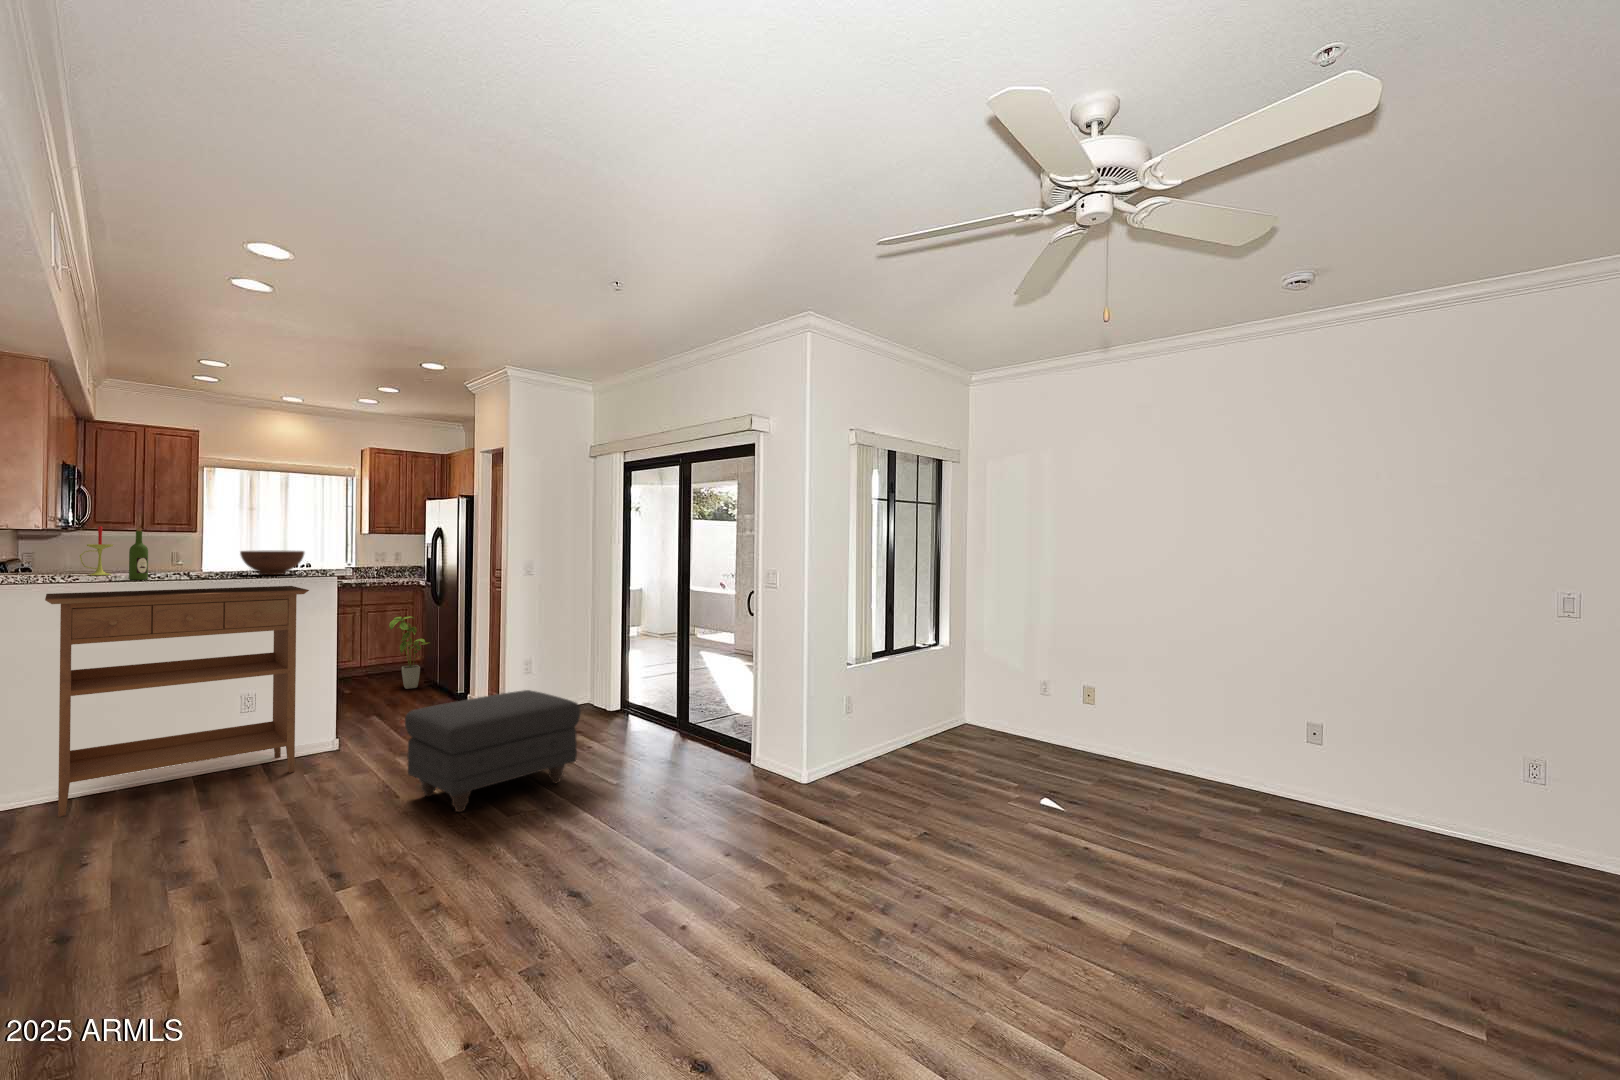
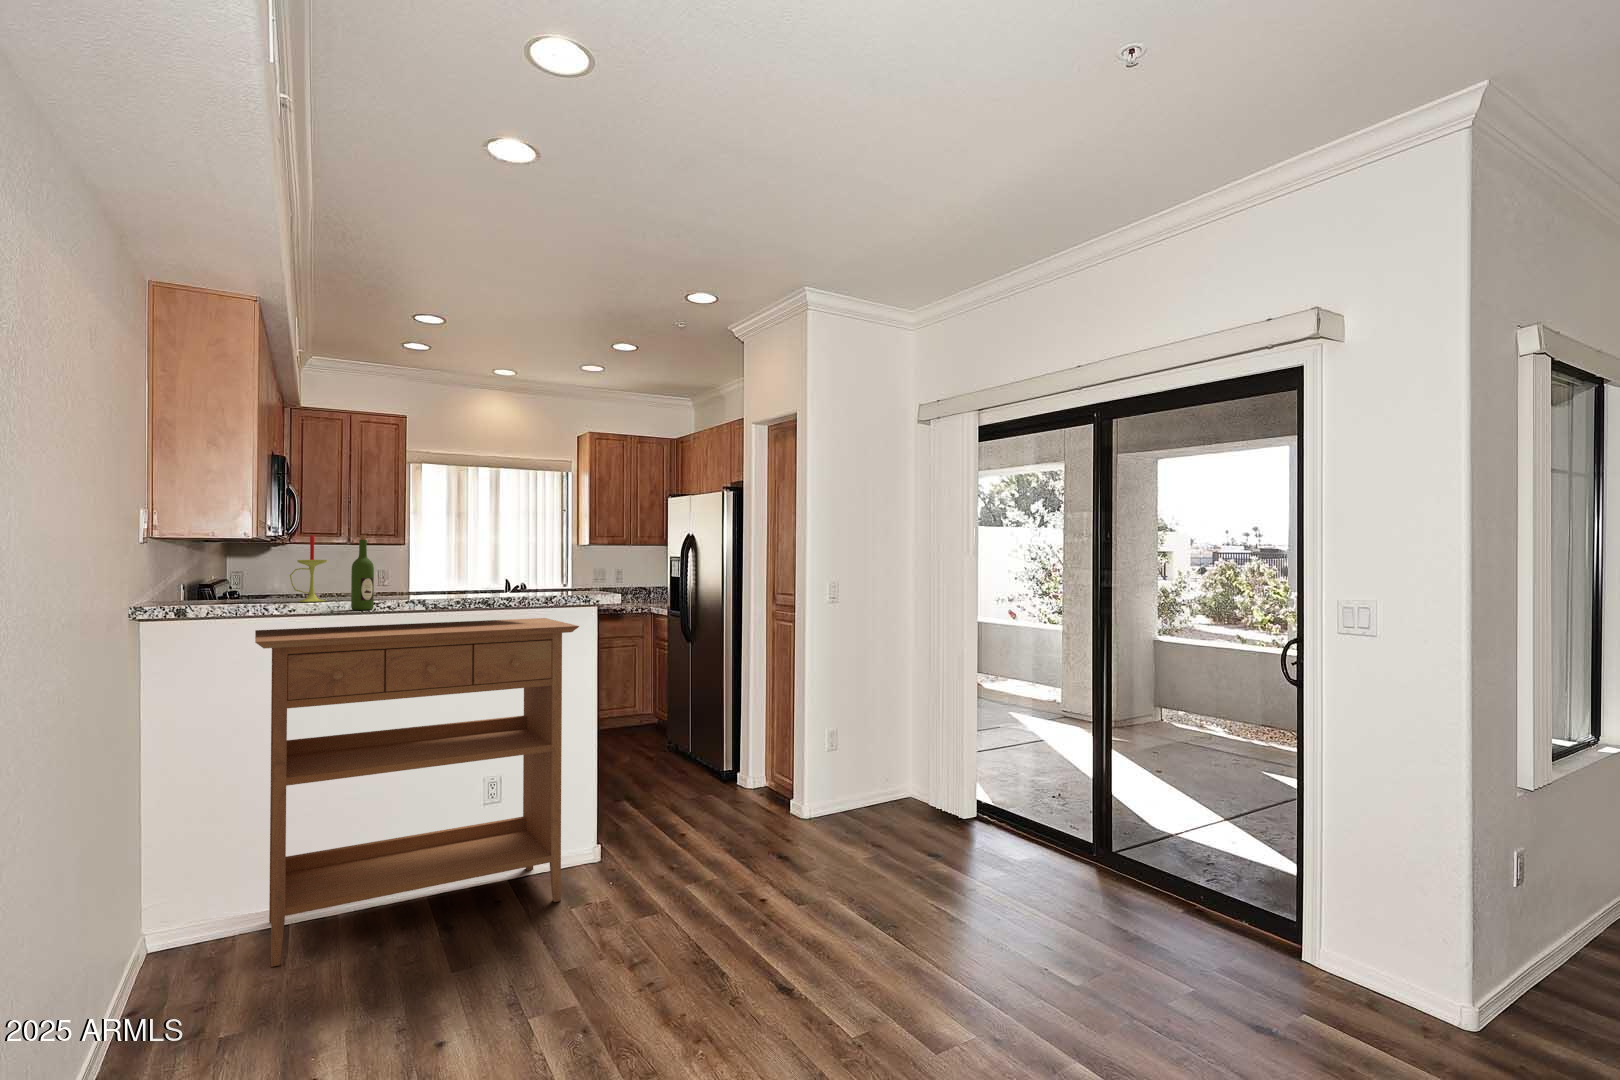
fruit bowl: present [240,550,304,575] -> none [476,567,553,602]
house plant: present [389,616,430,689] -> none [631,656,681,755]
ottoman: present [405,690,581,812] -> none [741,792,1012,1023]

